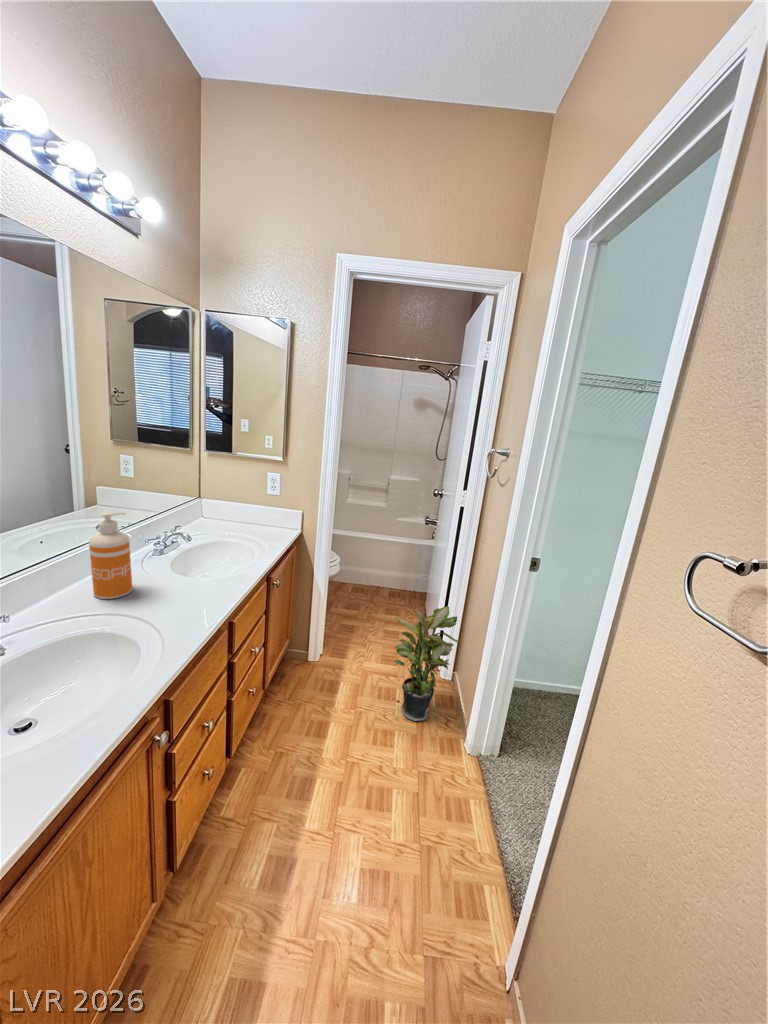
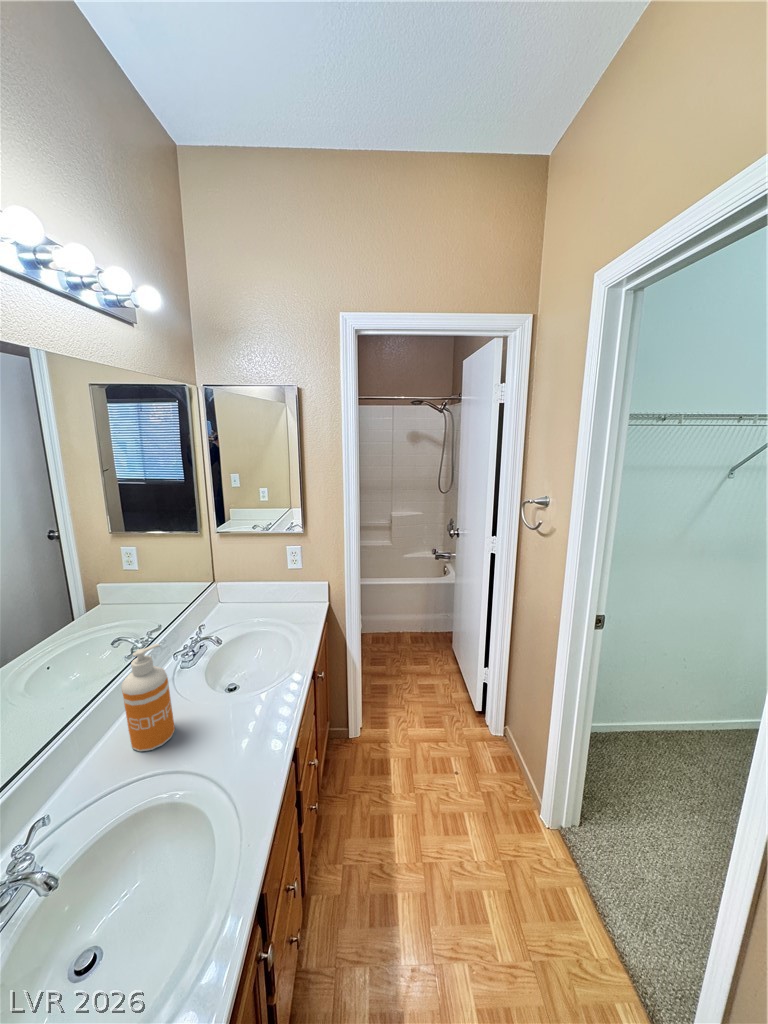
potted plant: present [394,607,461,721] -> none [446,666,519,795]

